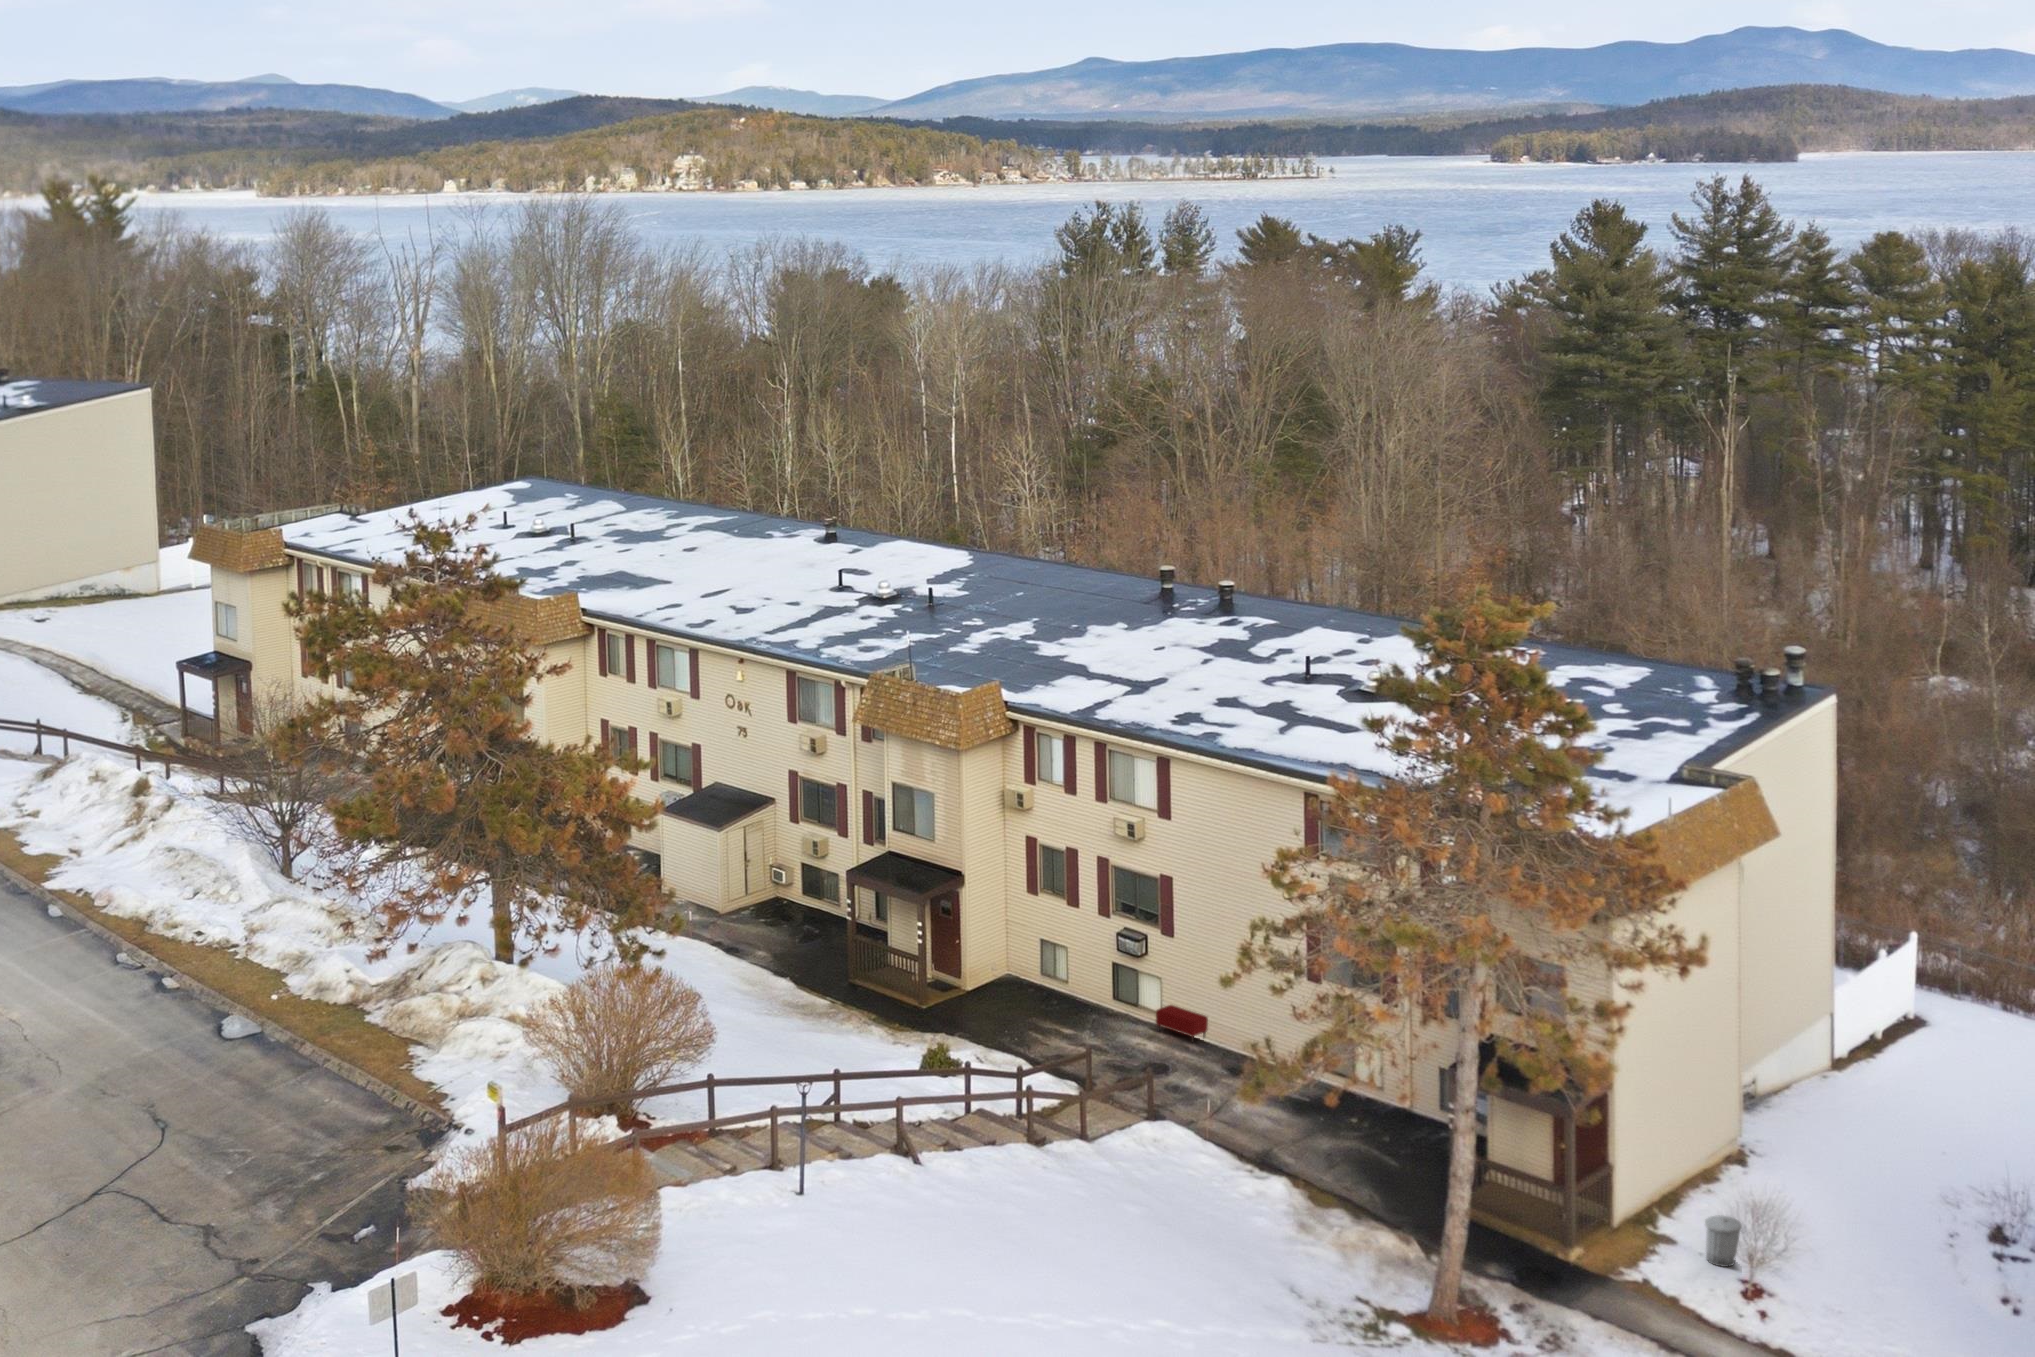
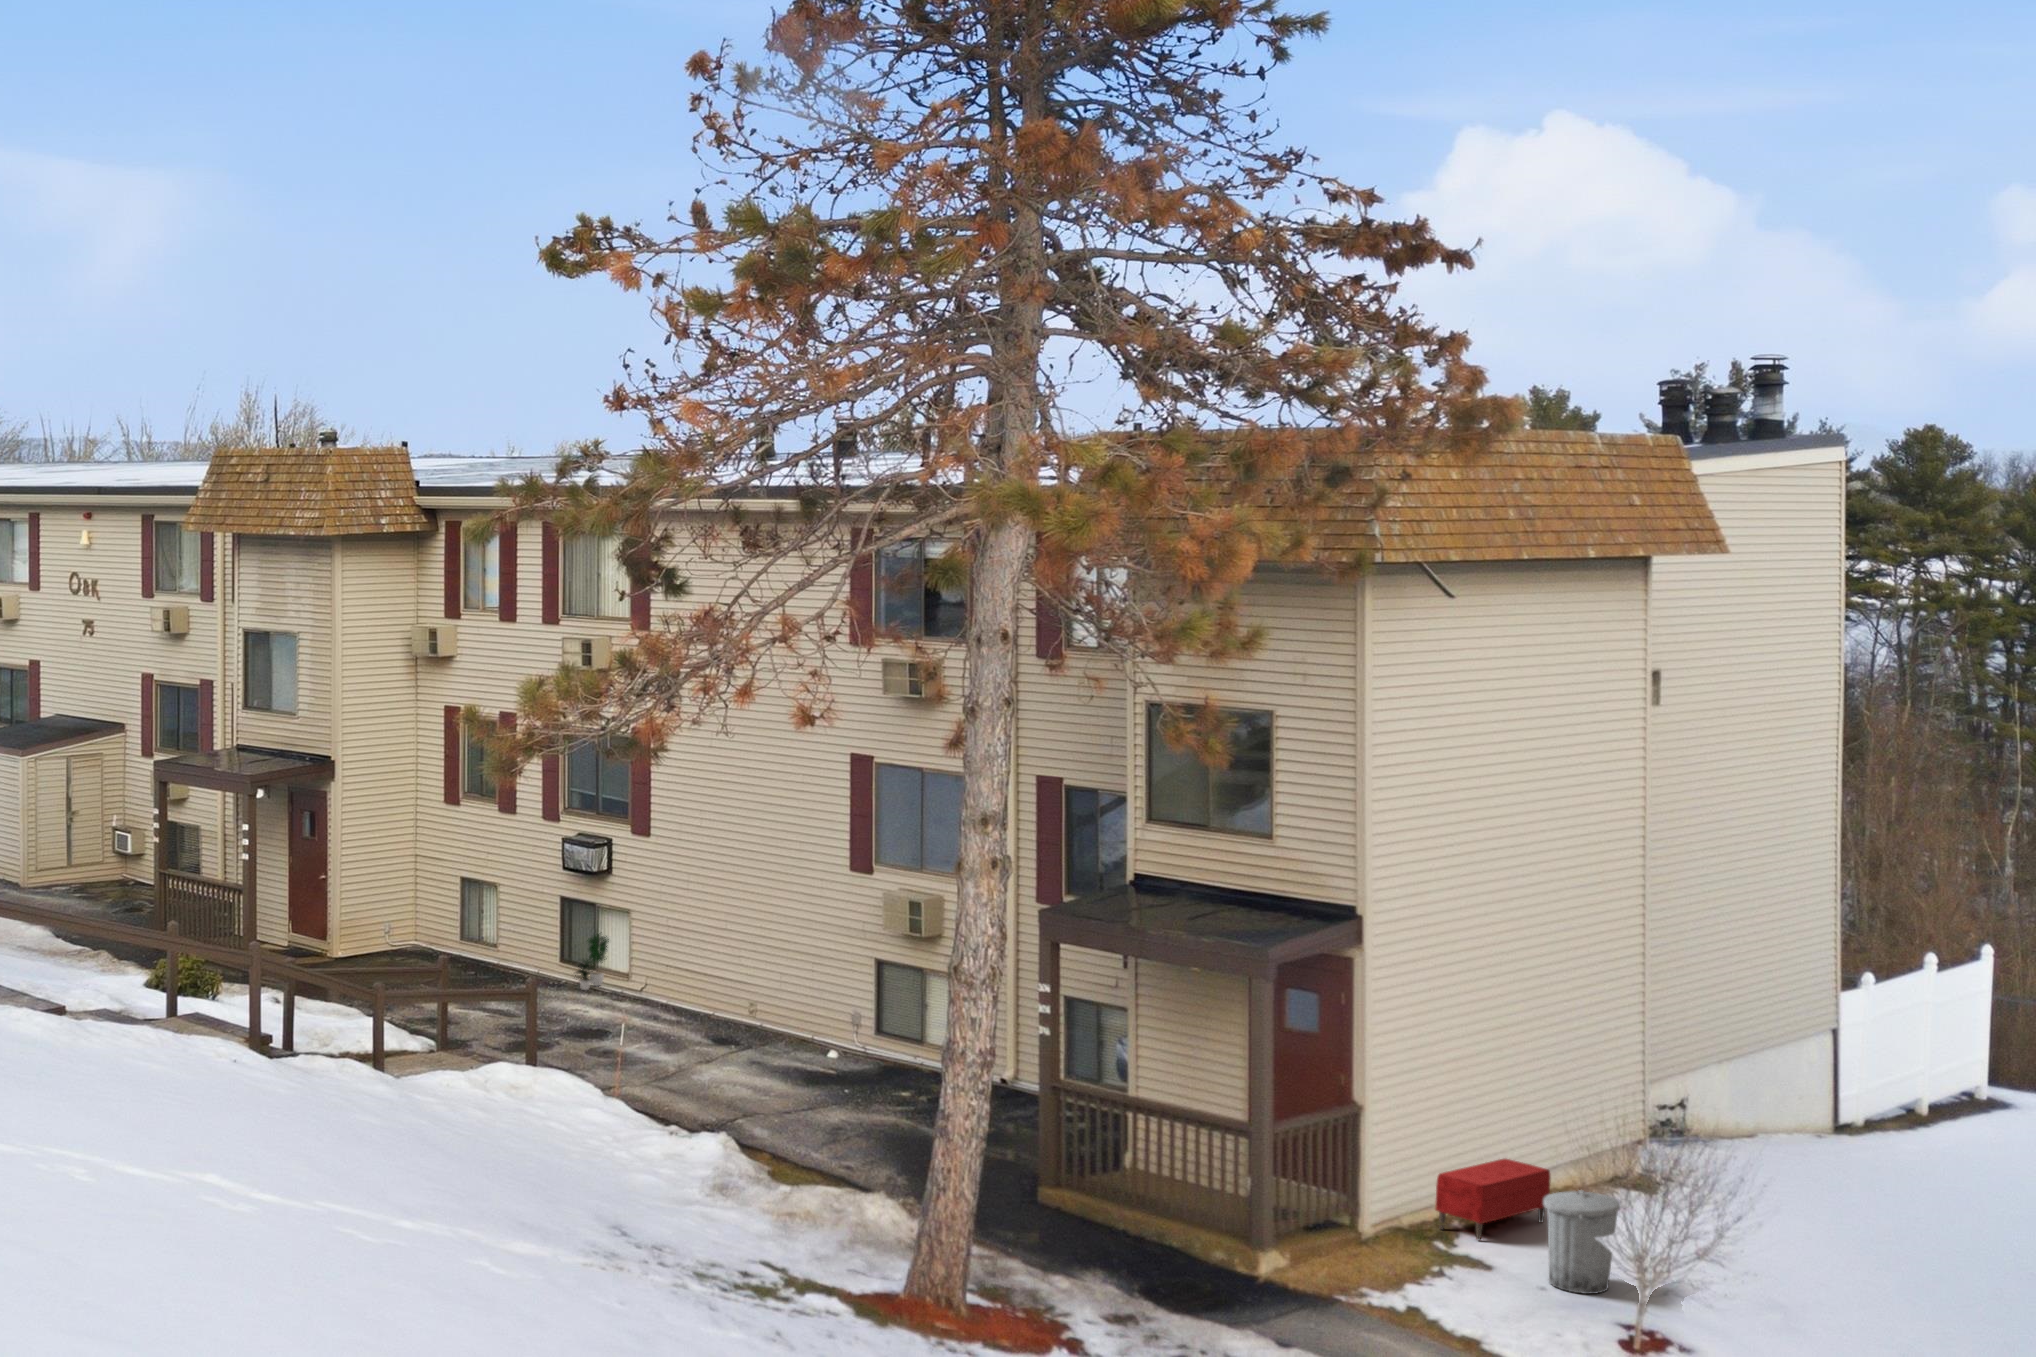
potted plant: none [1128,984,1148,1022] -> present [575,934,609,990]
bench: present [1156,1005,1208,1042] -> present [1435,1159,1551,1240]

